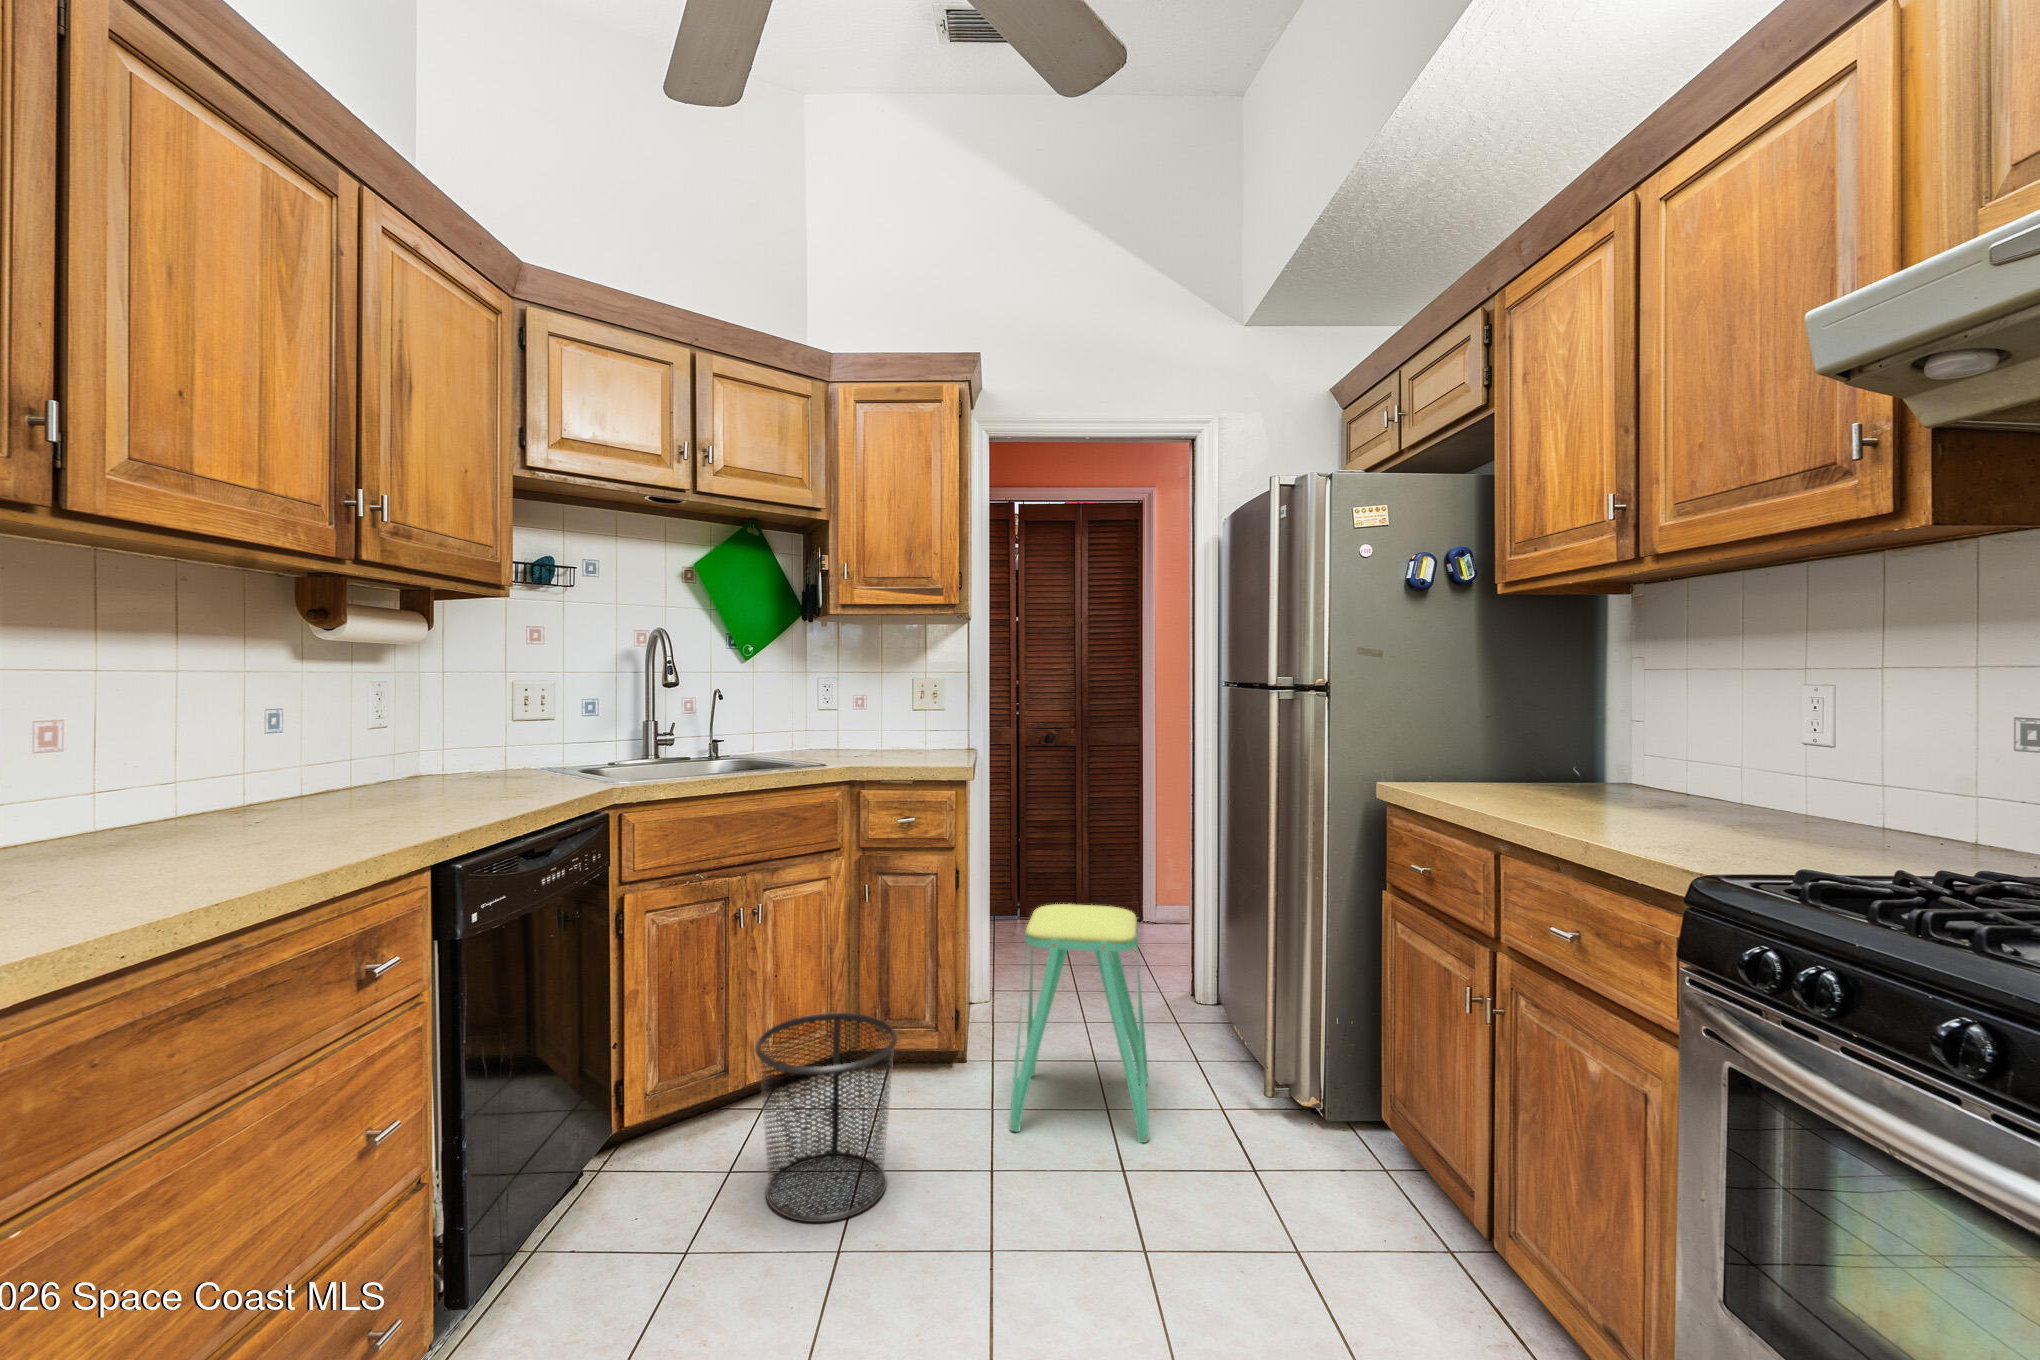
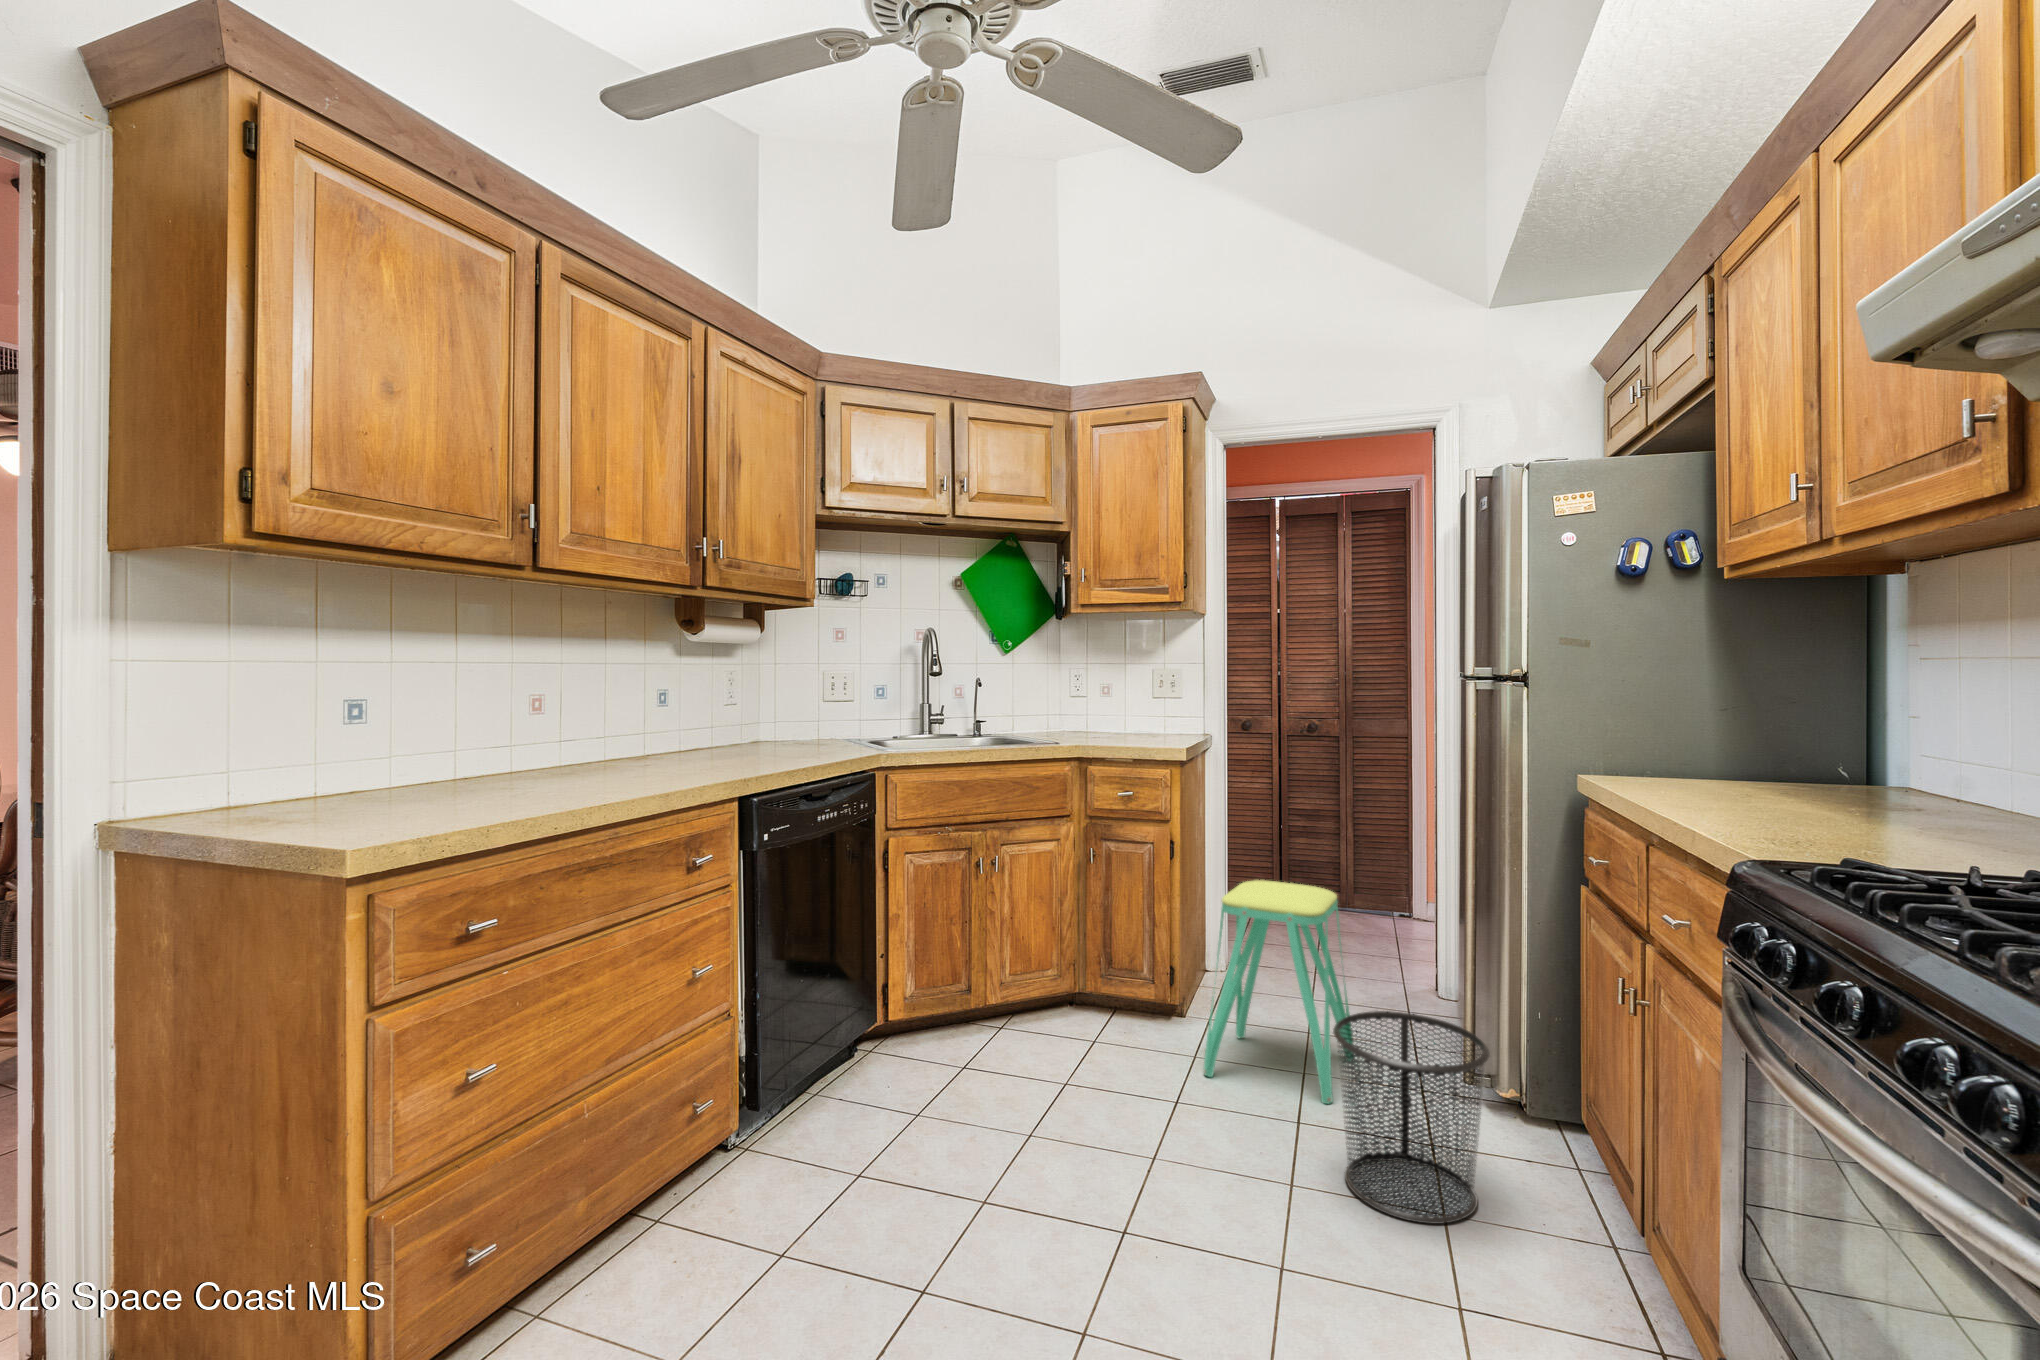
waste bin: present [755,1013,897,1222] -> present [1333,1011,1490,1224]

